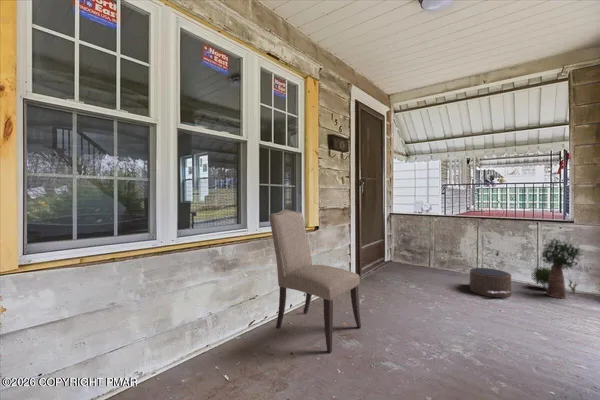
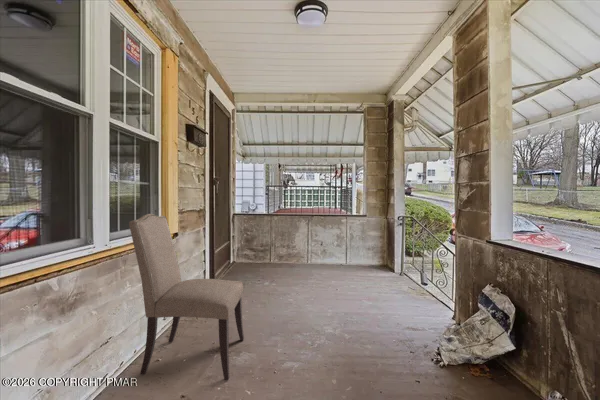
potted plant: present [532,239,580,298] -> none [345,229,377,273]
pouf: present [465,268,511,298] -> none [304,258,340,281]

